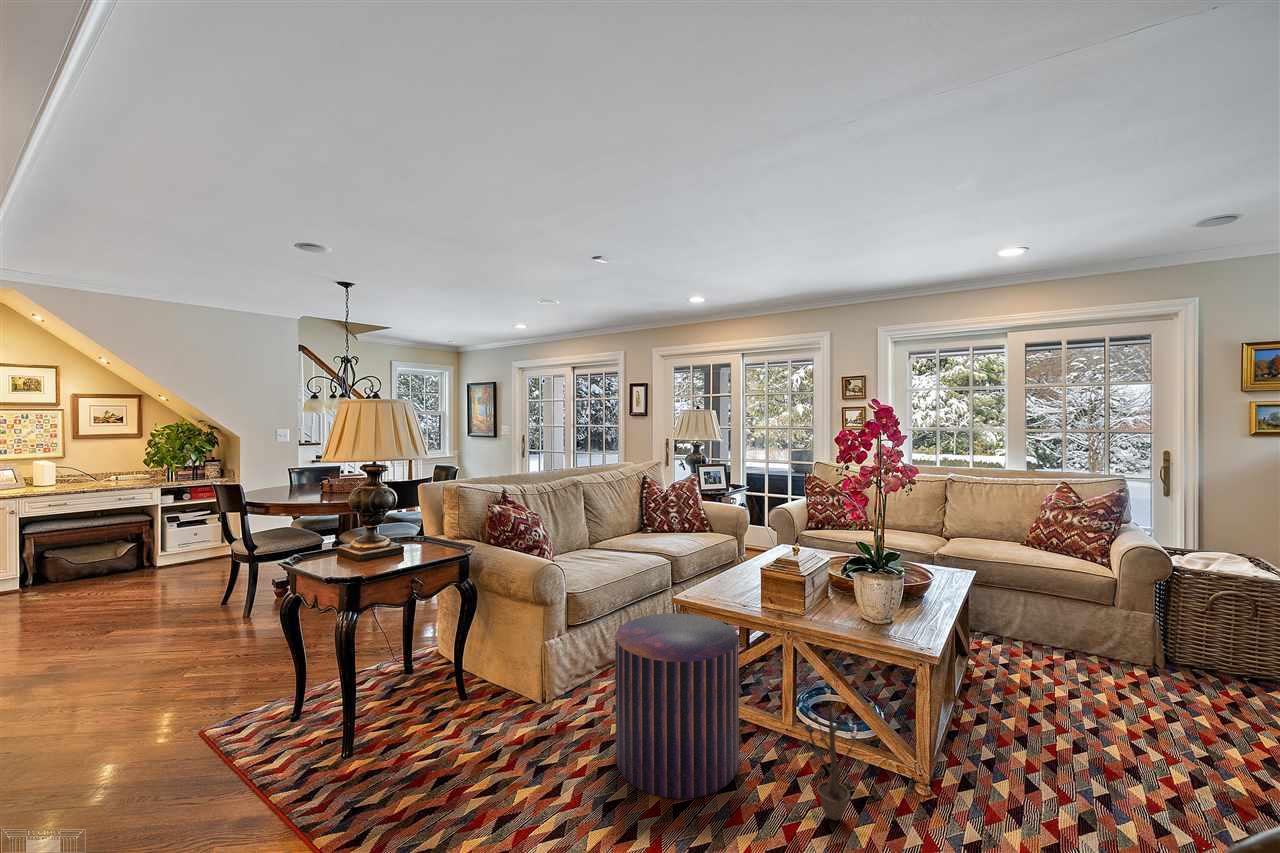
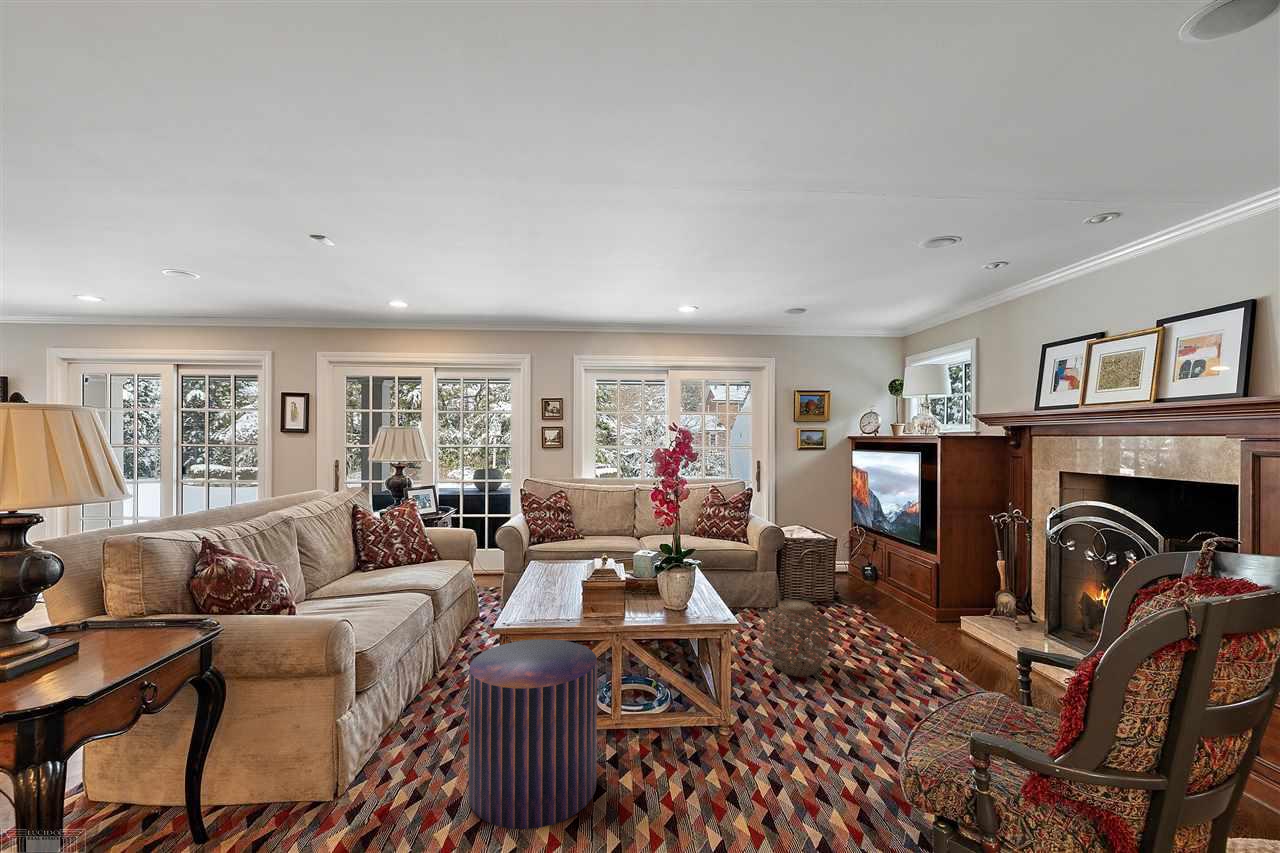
woven basket: none [1055,650,1177,770] -> present [764,600,829,676]
decorative plant: present [784,705,870,820] -> none [653,682,711,785]

